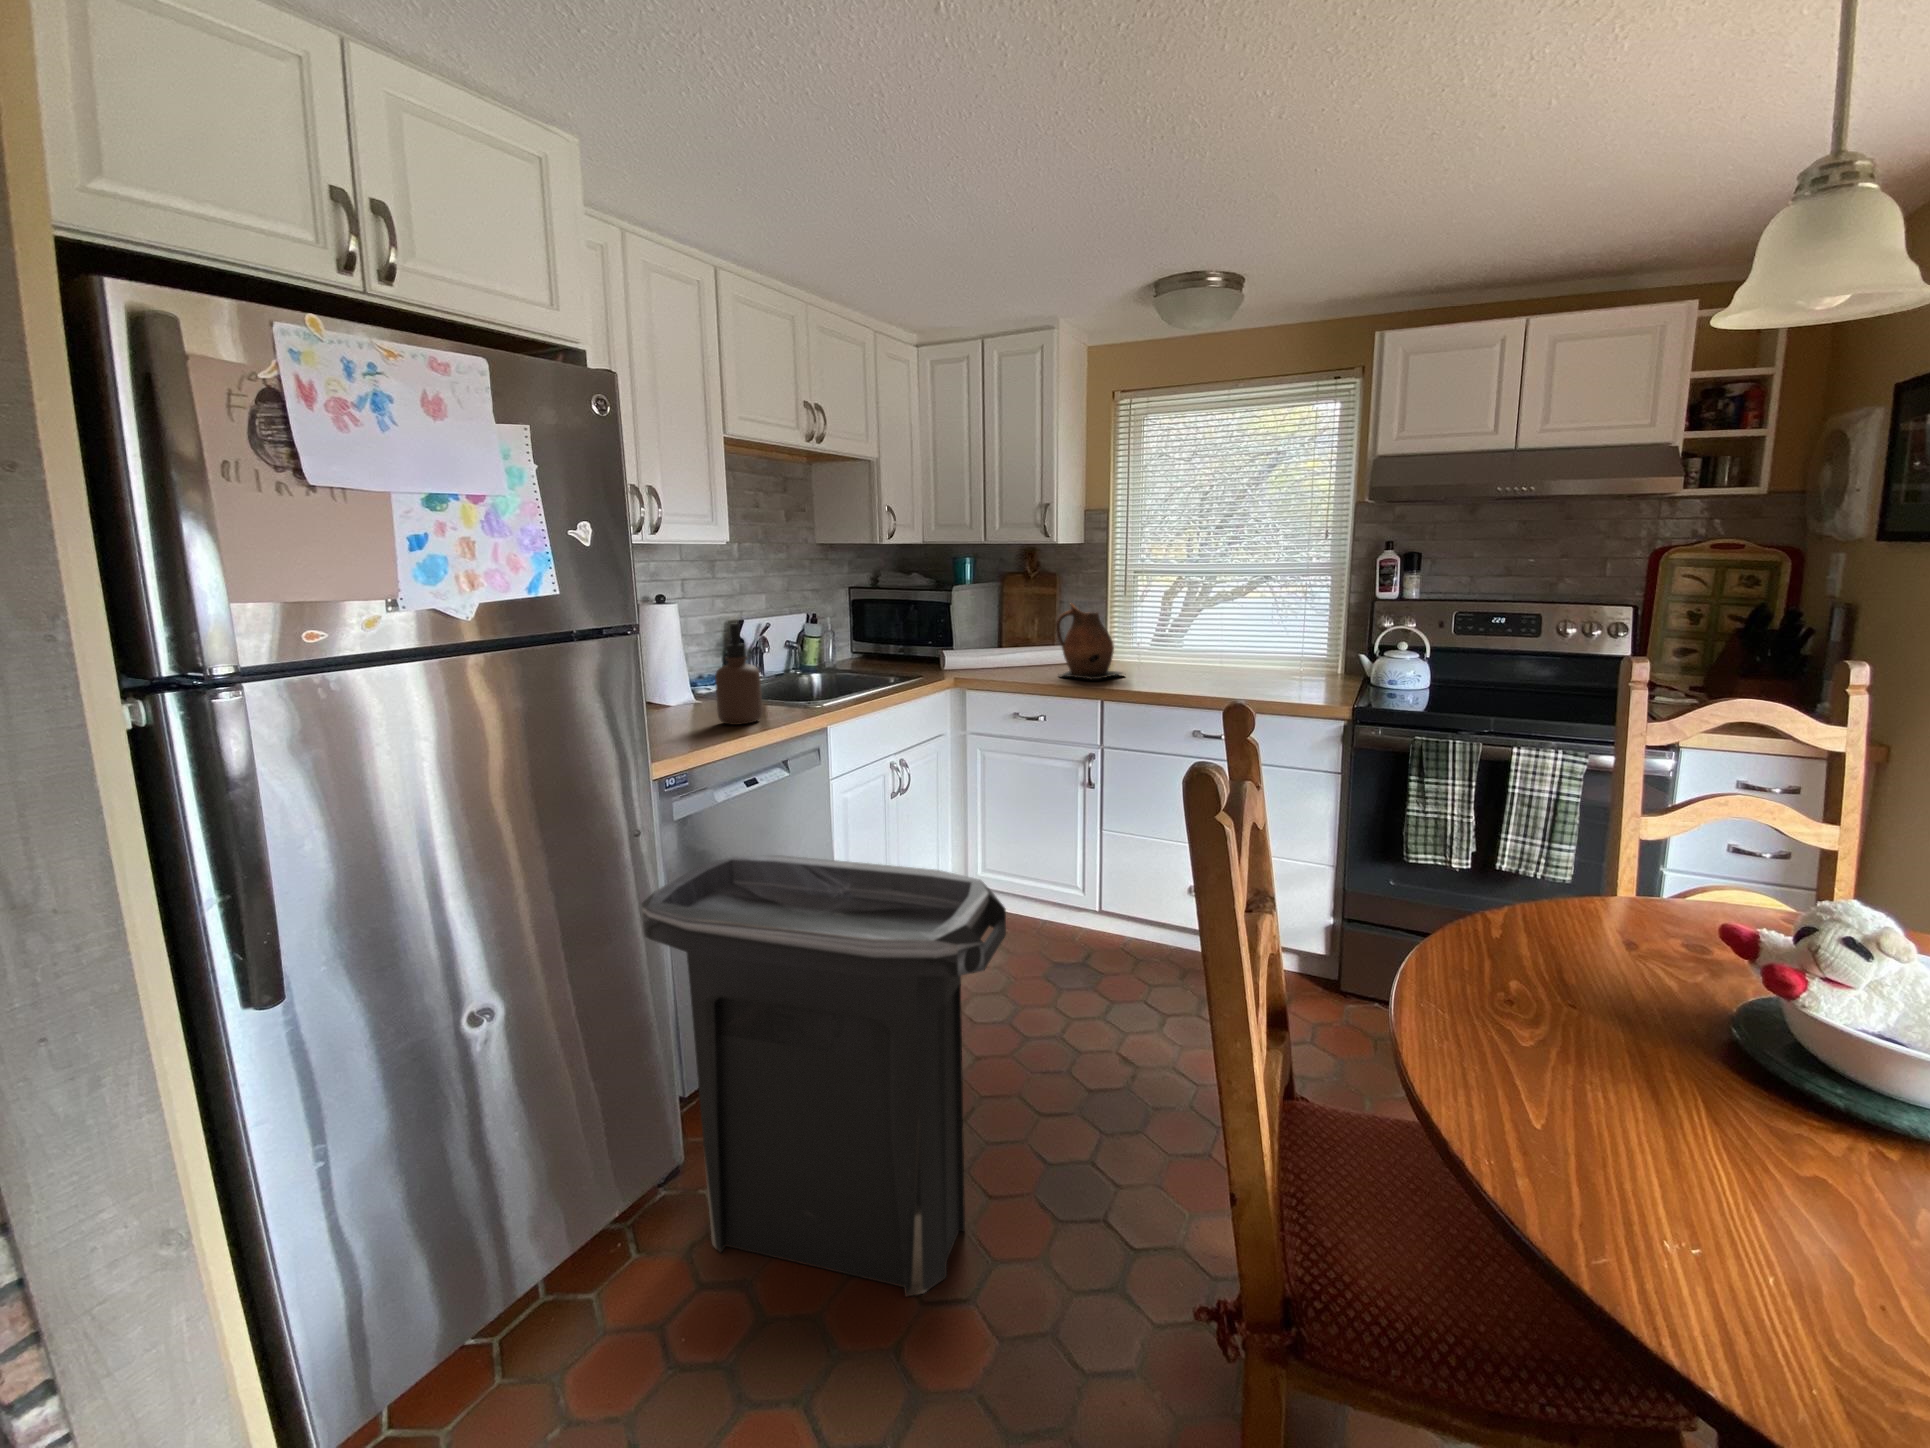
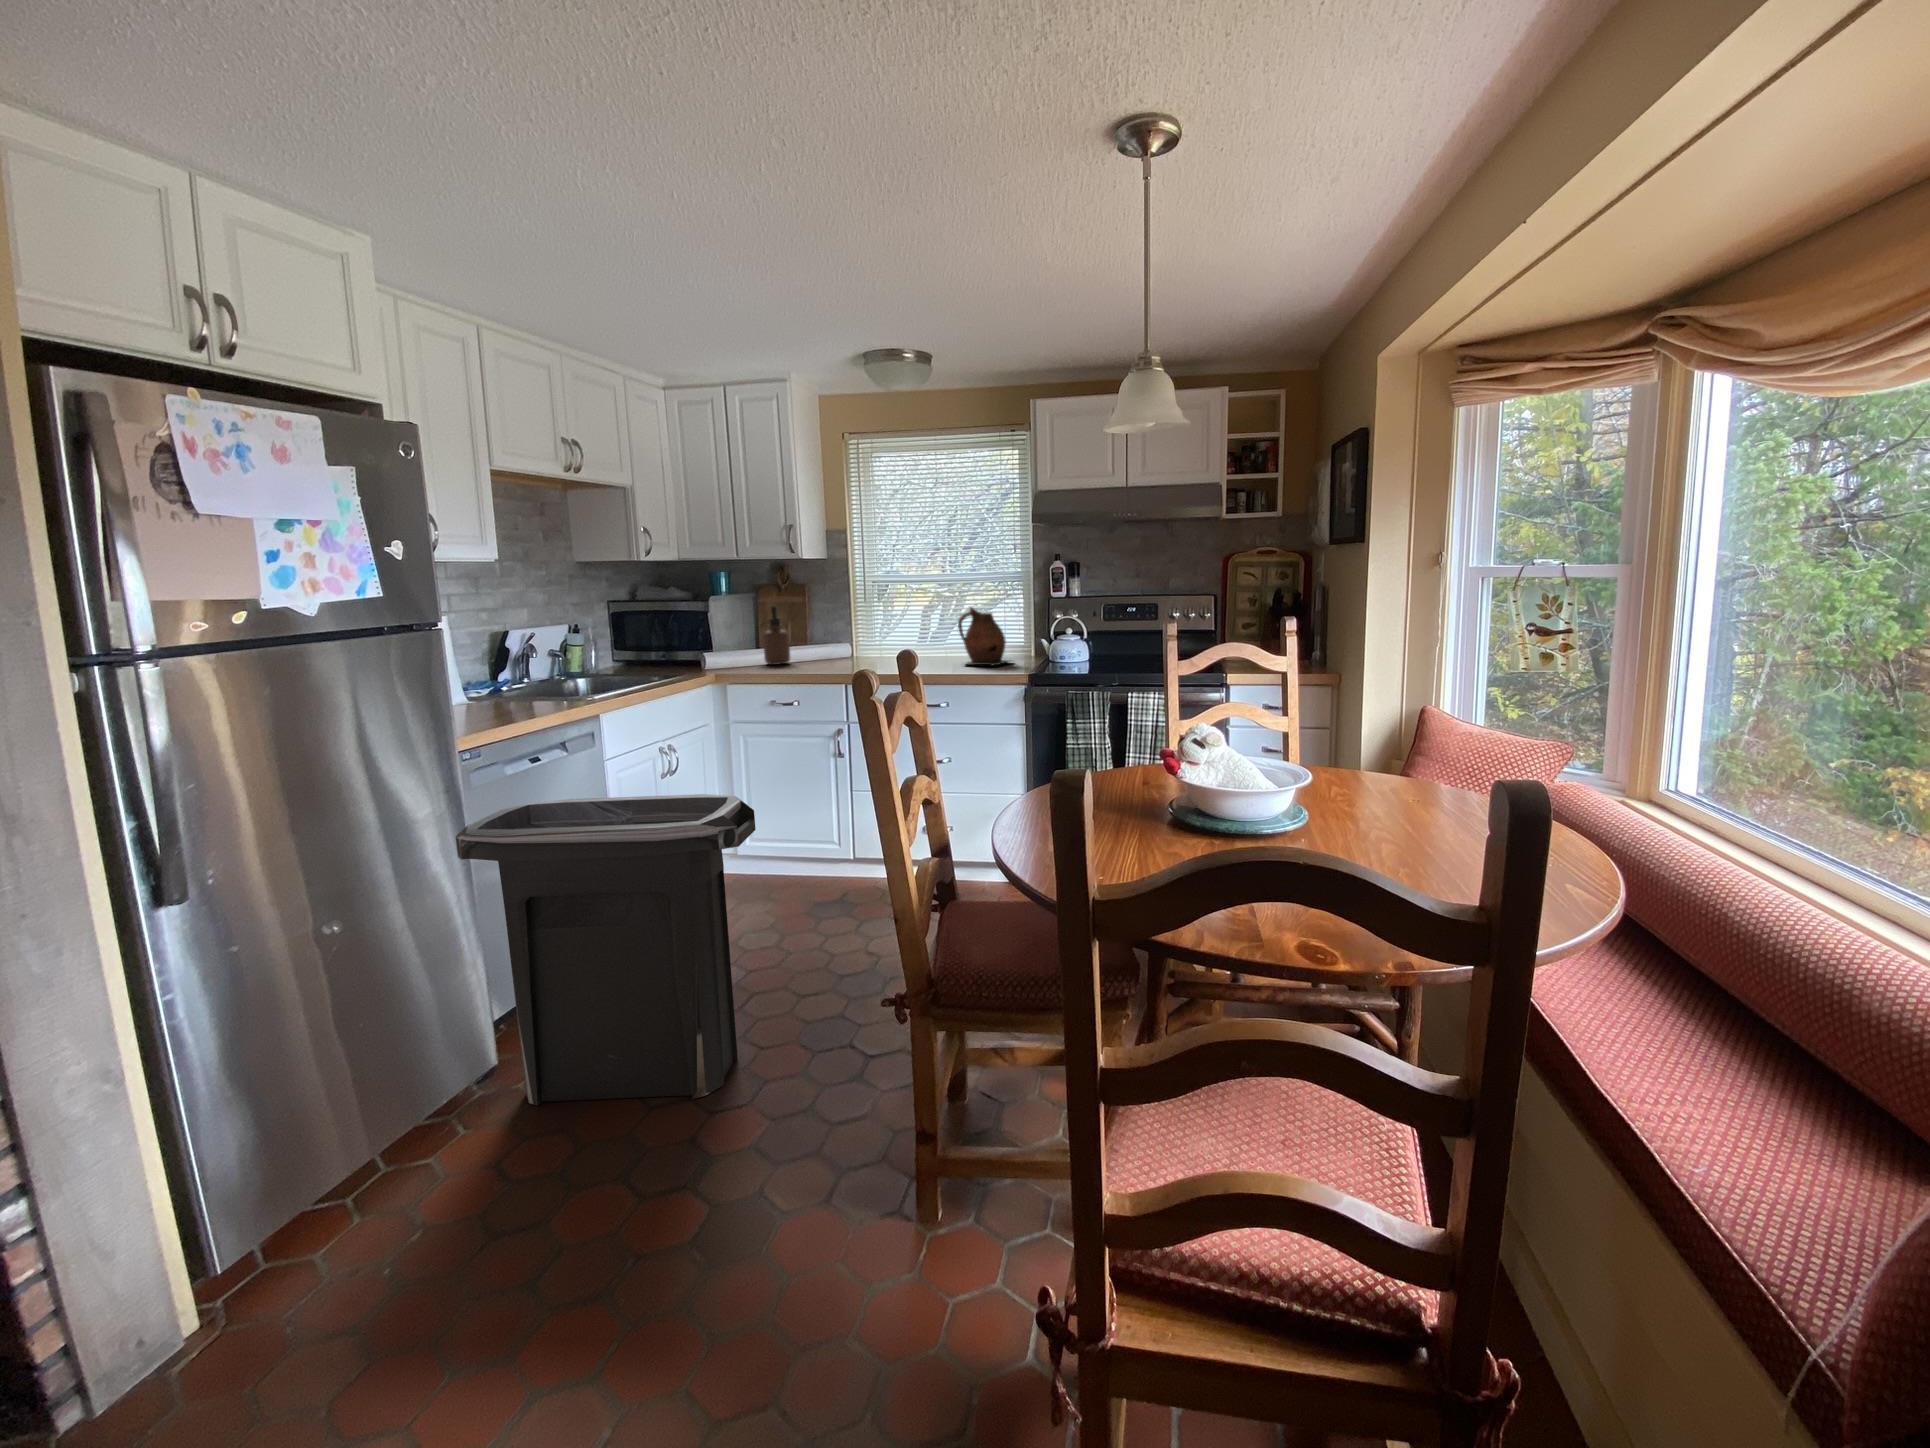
ceramic pitcher: present [1056,604,1123,679] -> present [958,607,1010,665]
soap dispenser: present [715,624,763,725] -> present [763,606,790,665]

